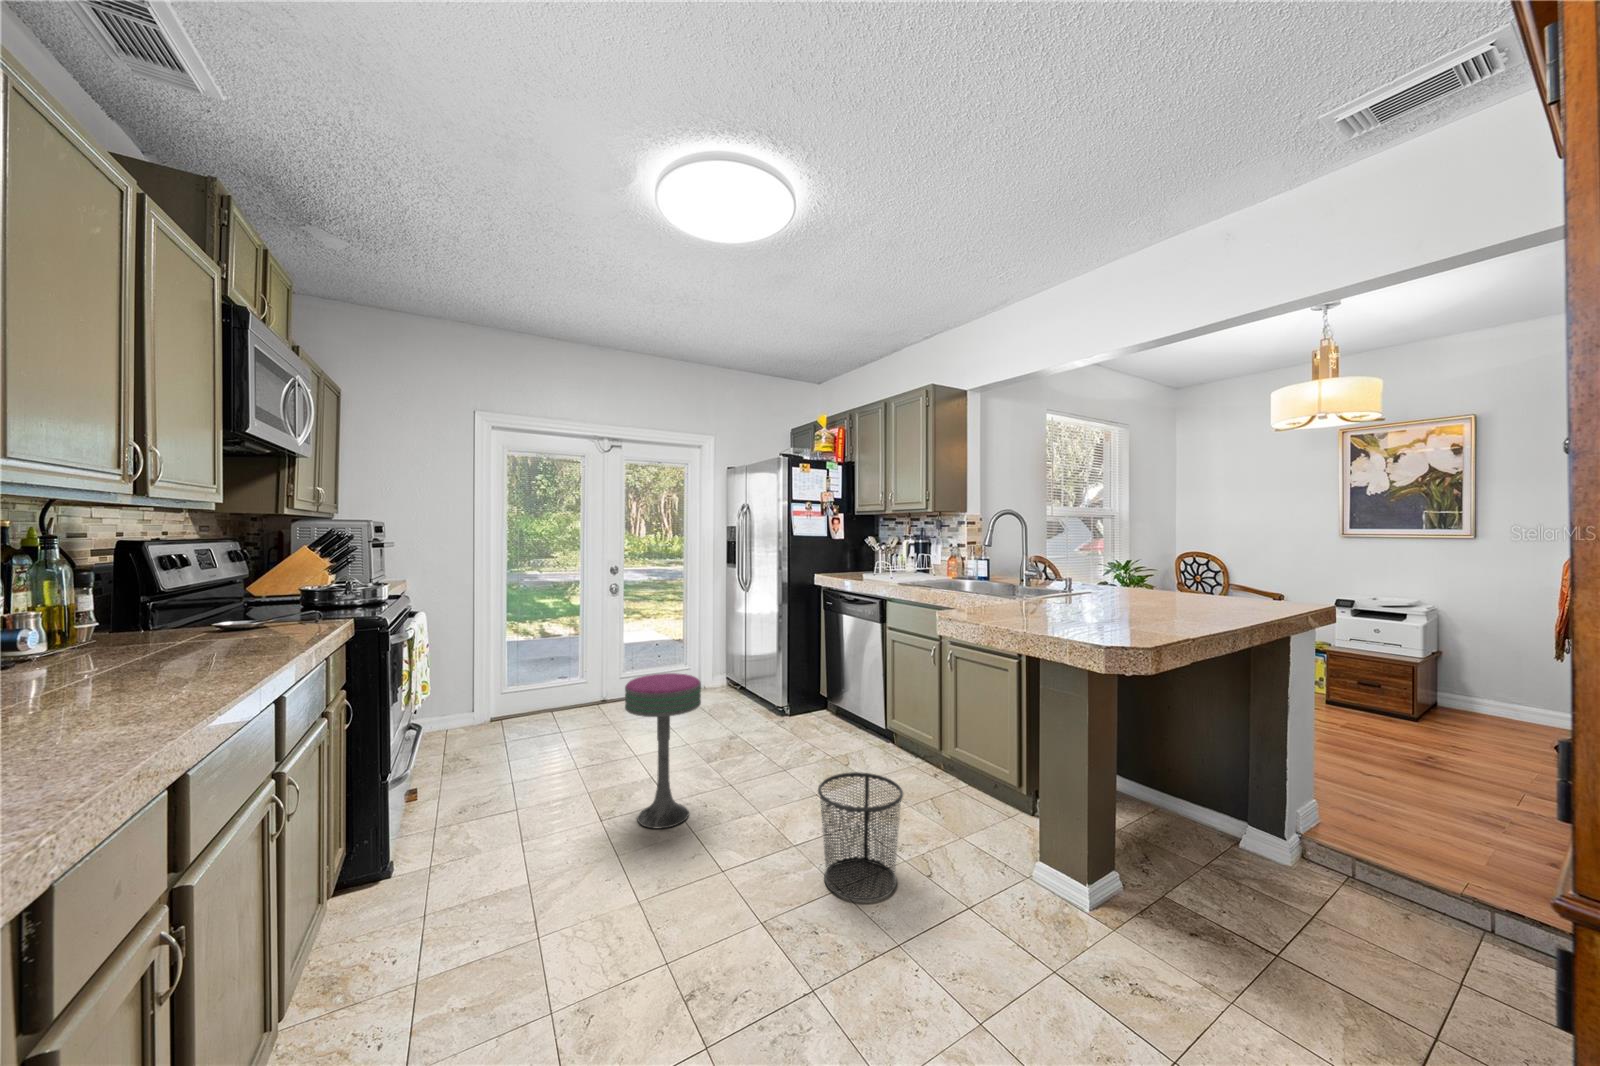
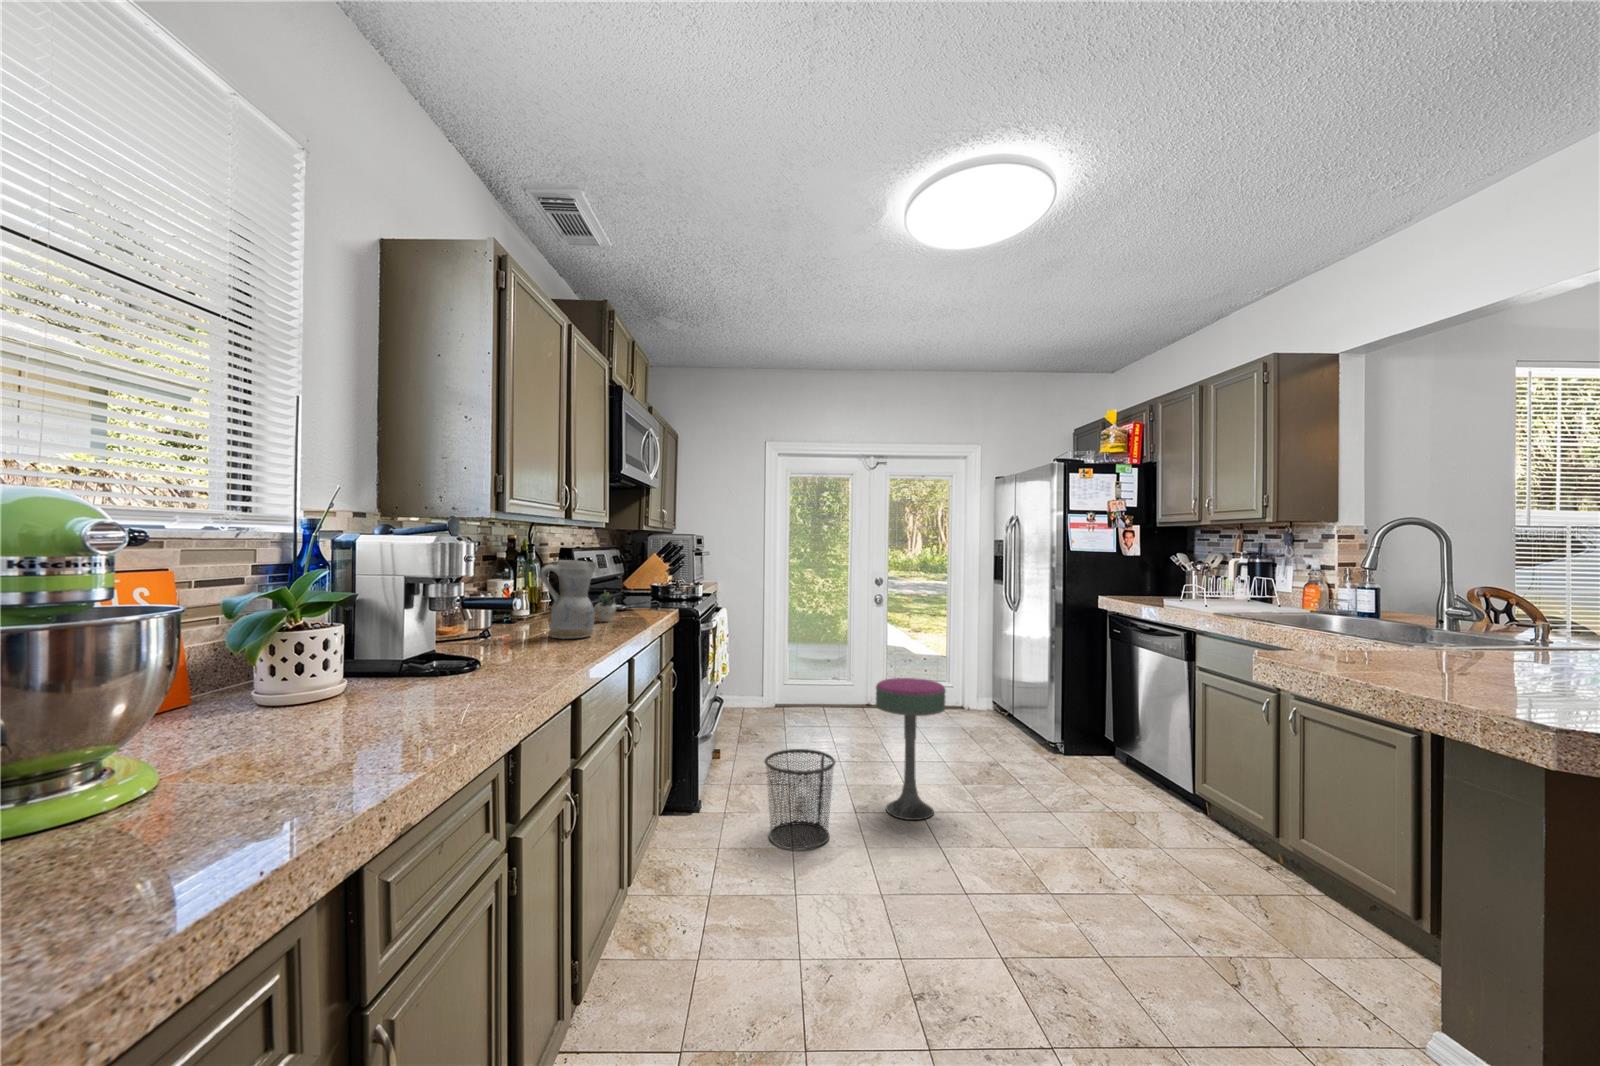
ceramic pitcher: none [60,560,198,698] -> present [540,560,596,639]
succulent plant: none [196,596,285,653] -> present [594,591,616,622]
waste bin: present [818,772,903,901] -> present [764,749,836,849]

